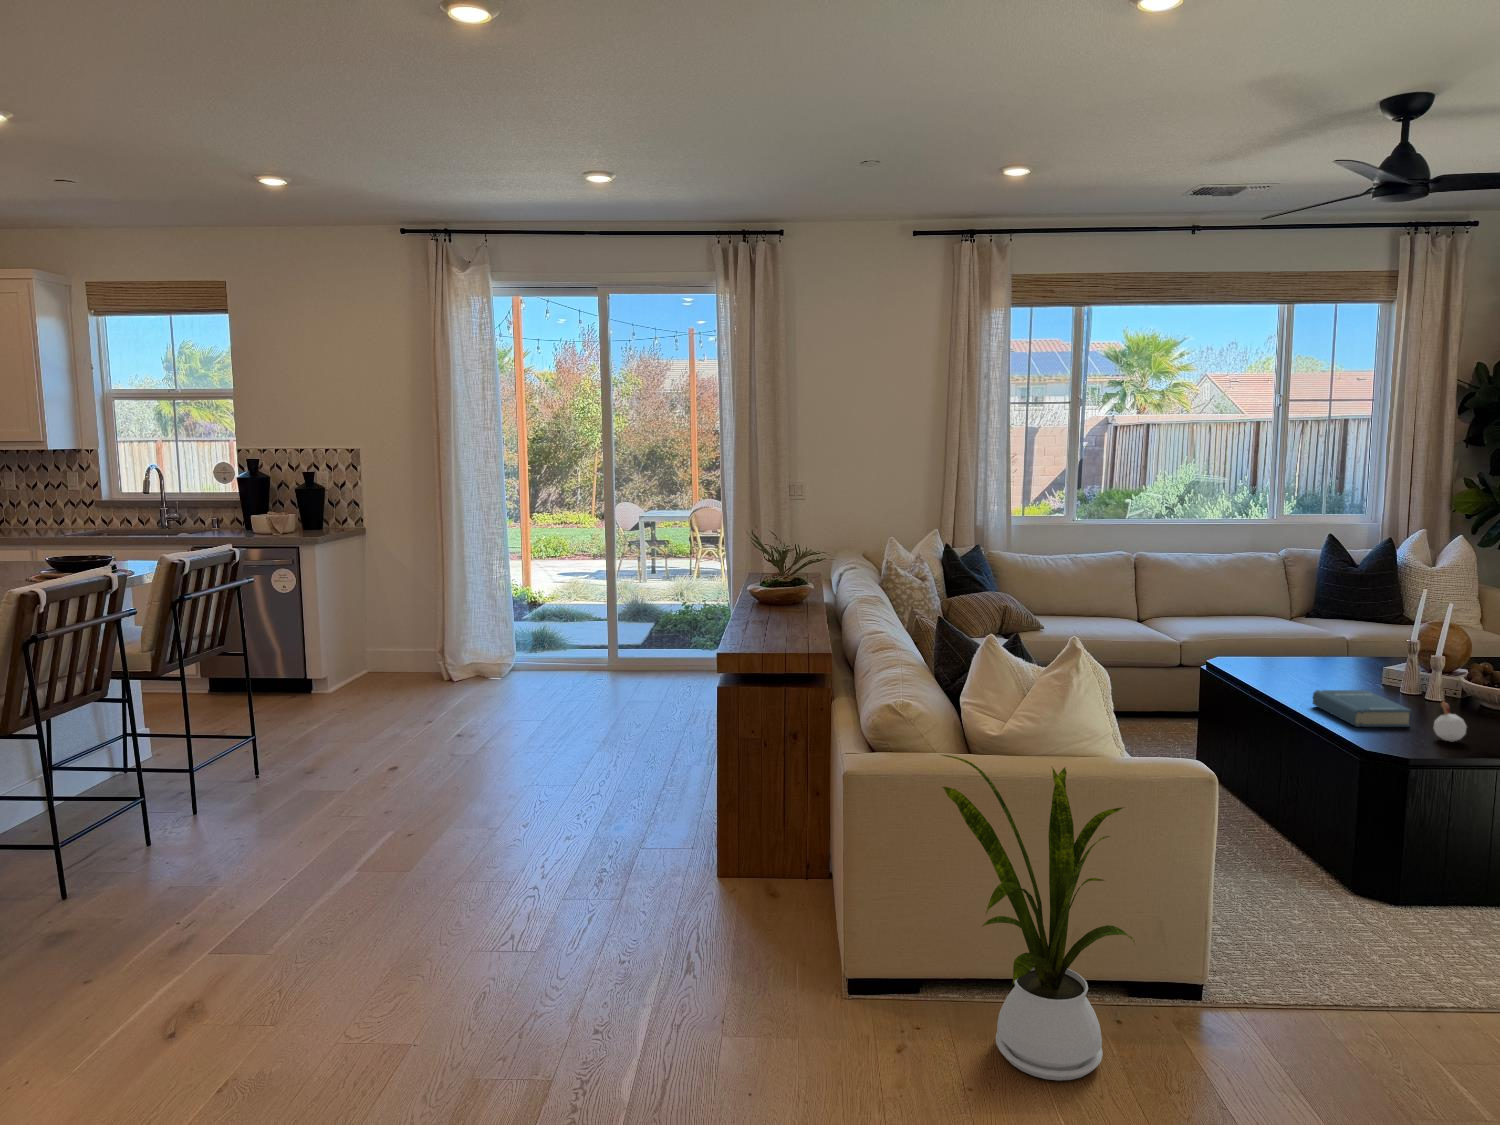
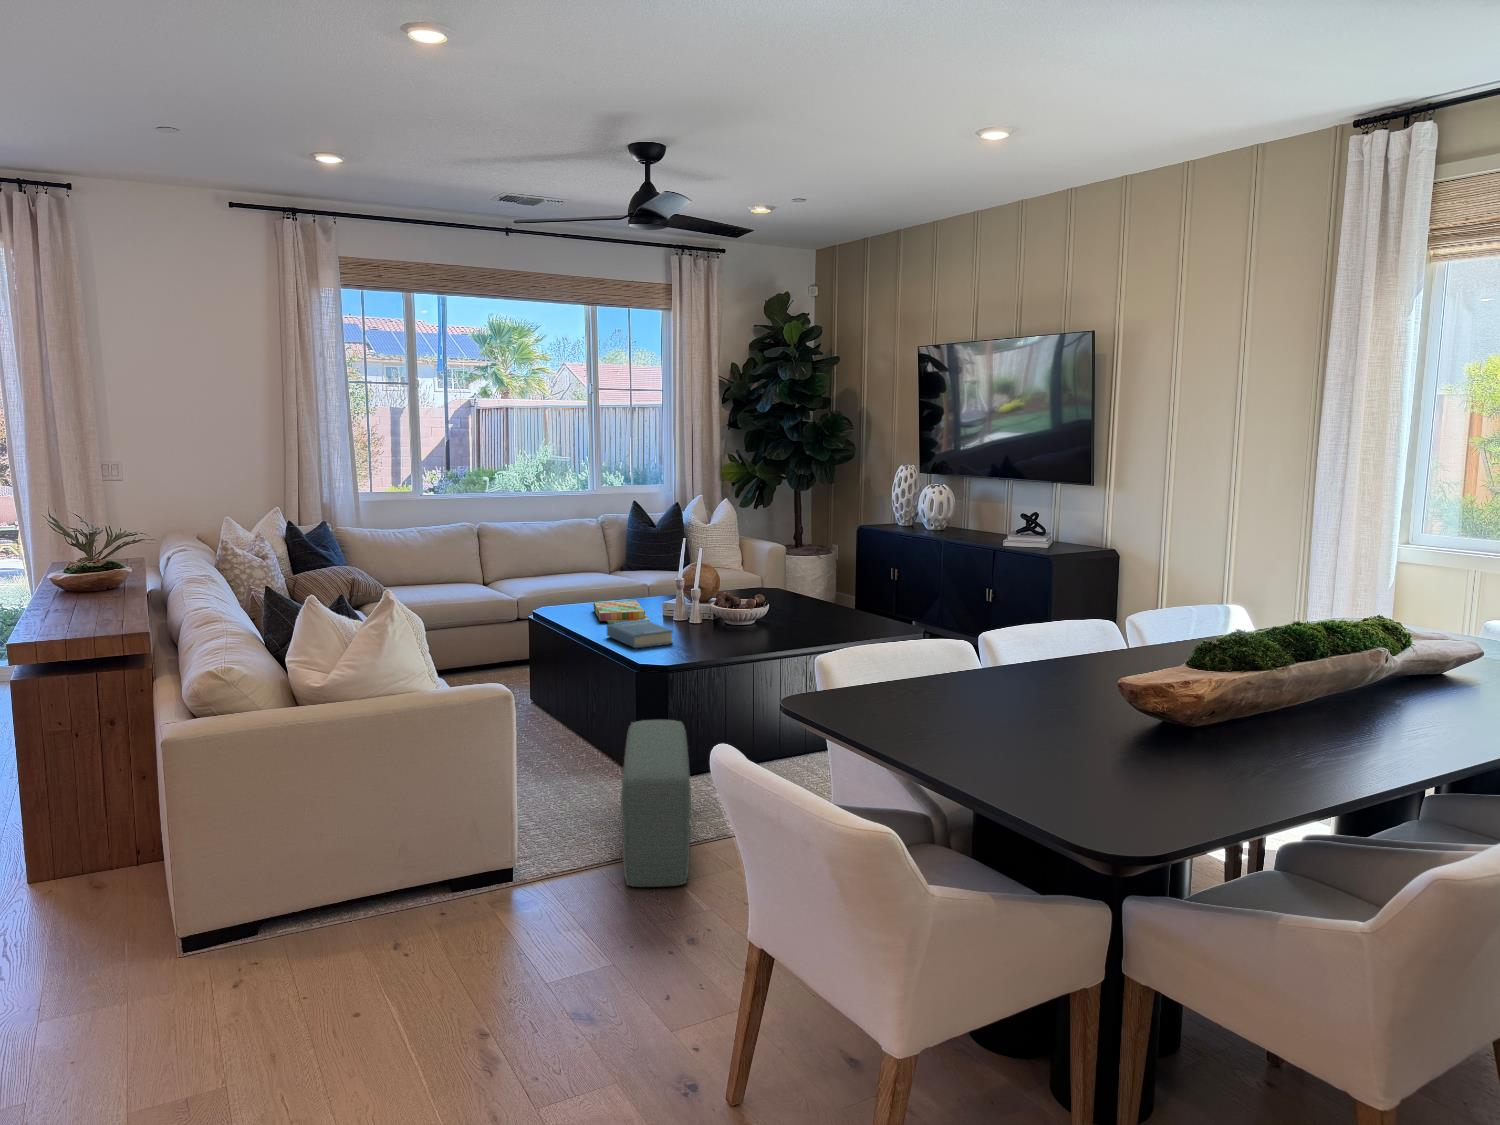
board game: none [1287,657,1367,691] -> present [594,600,649,624]
candle: present [1434,700,1466,742] -> none [686,613,707,651]
house plant: present [942,755,1134,1080] -> none [251,701,450,973]
pouf: none [1350,827,1467,1071] -> present [621,720,691,887]

